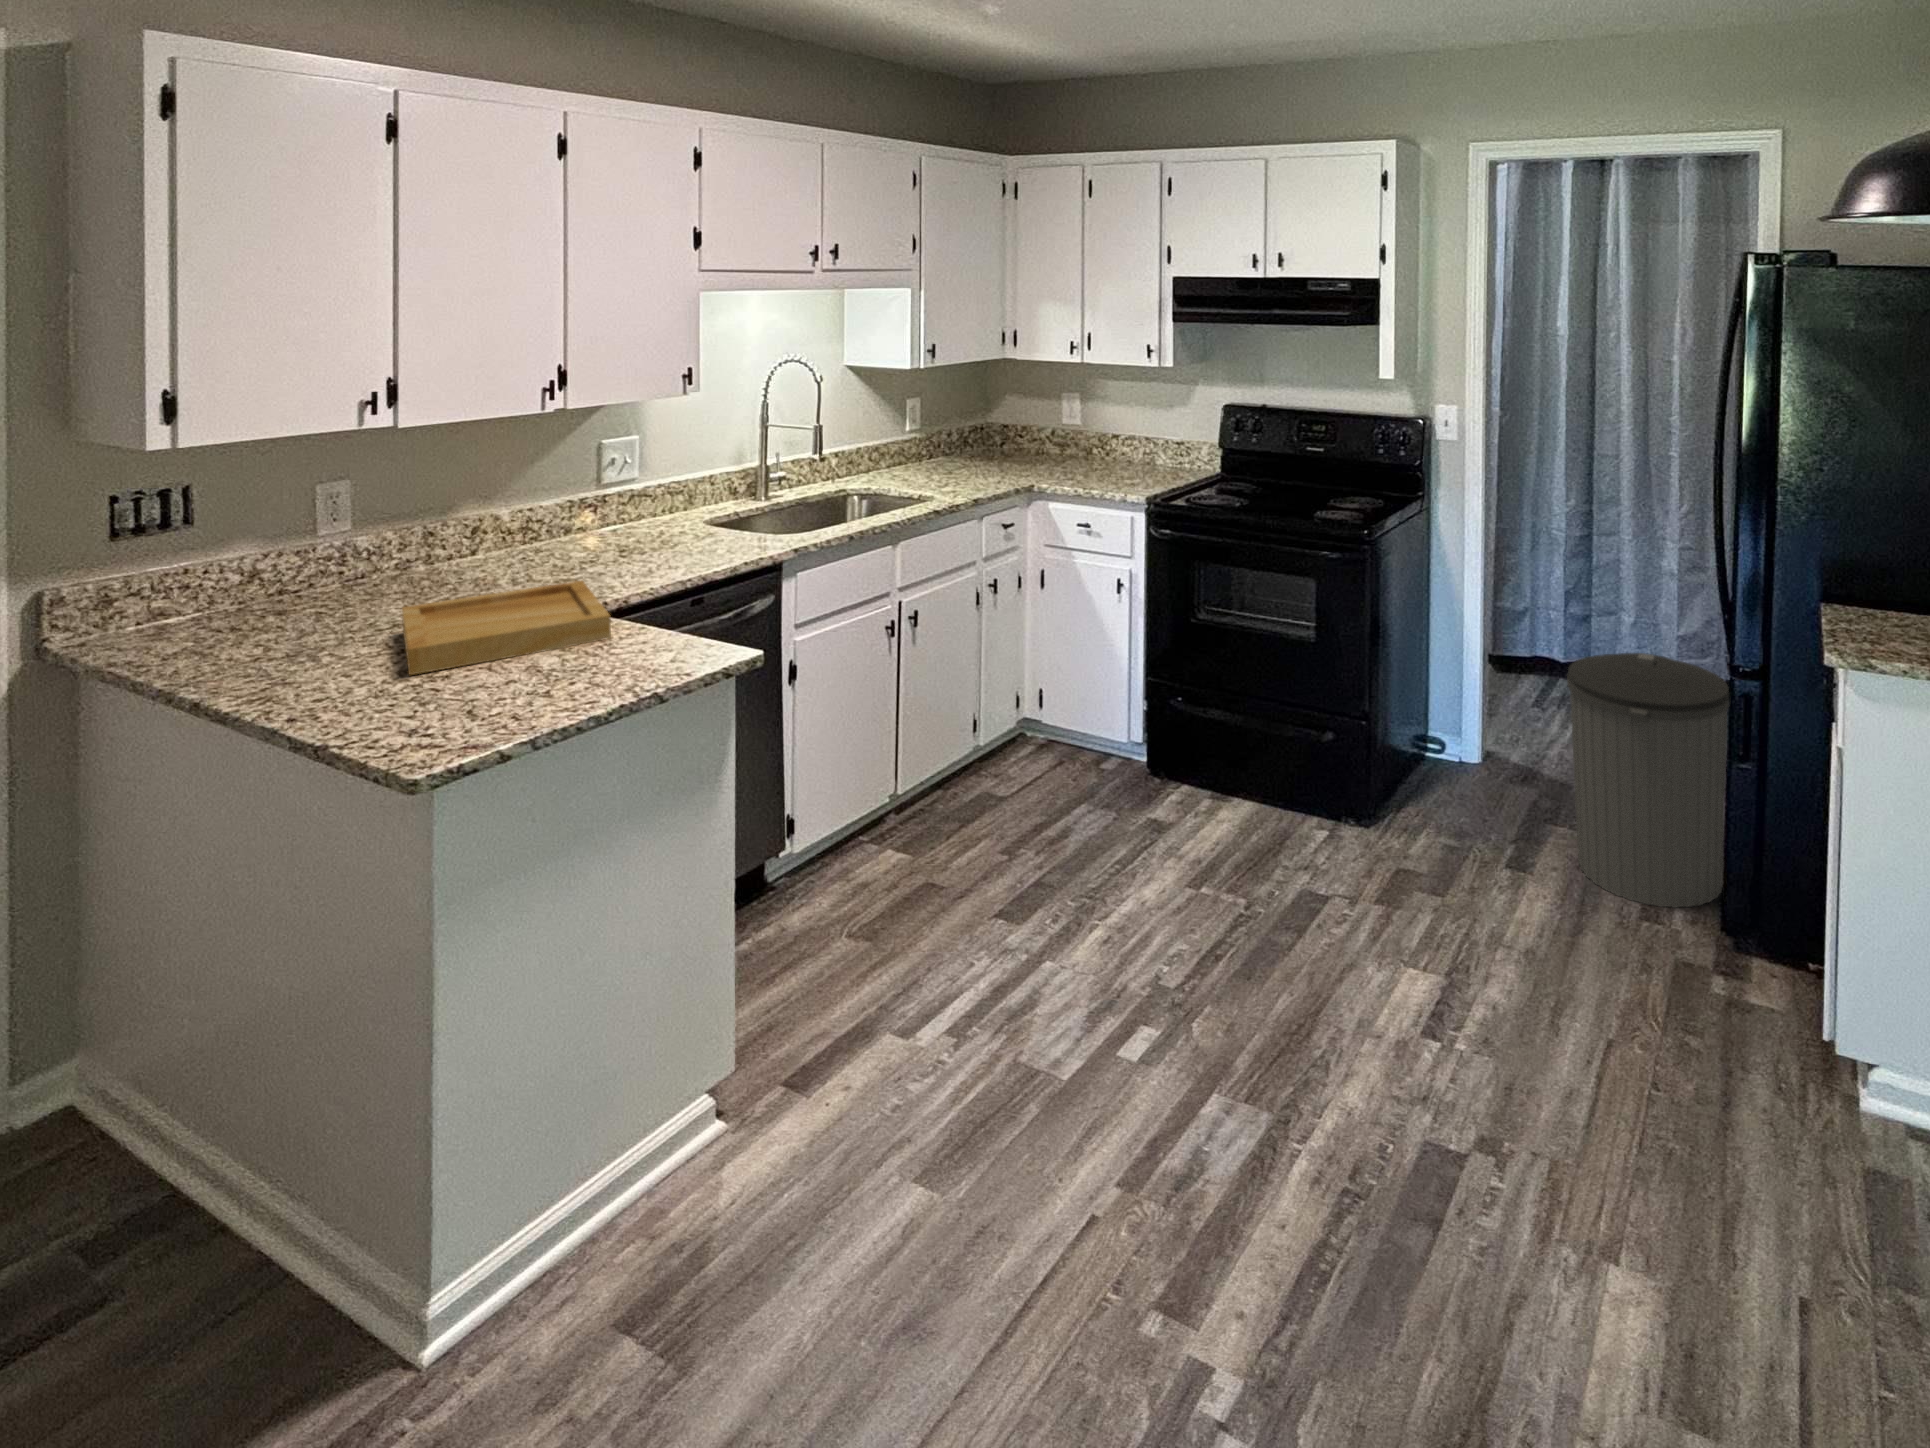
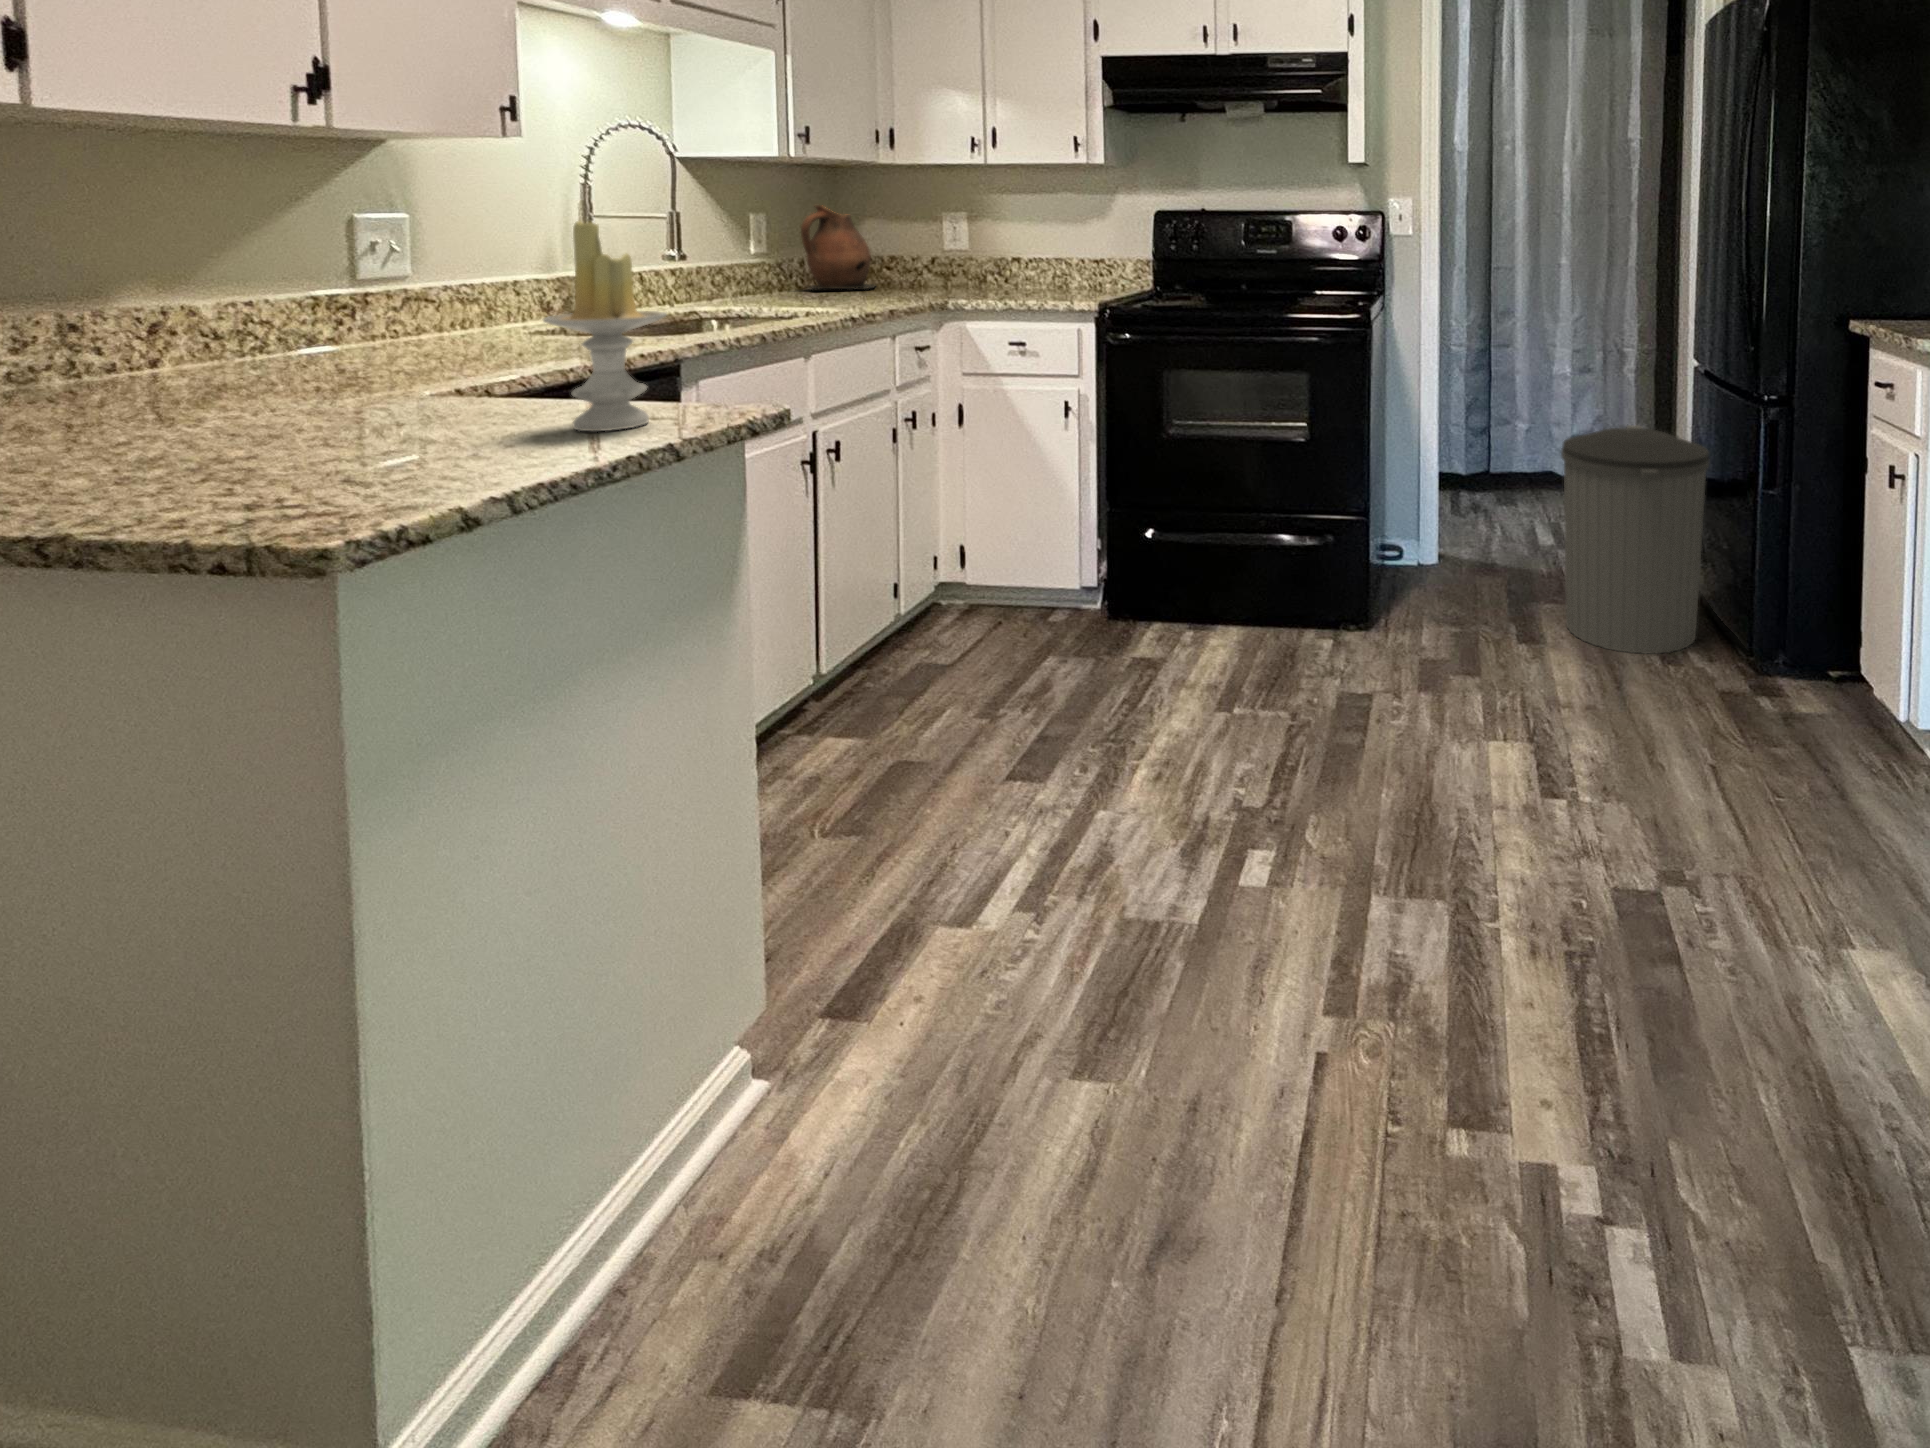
ceramic pitcher: none [938,390,1000,462] -> present [801,205,875,290]
candle: none [605,529,676,665] -> present [543,221,666,431]
tray: present [402,581,611,675] -> none [41,360,517,472]

